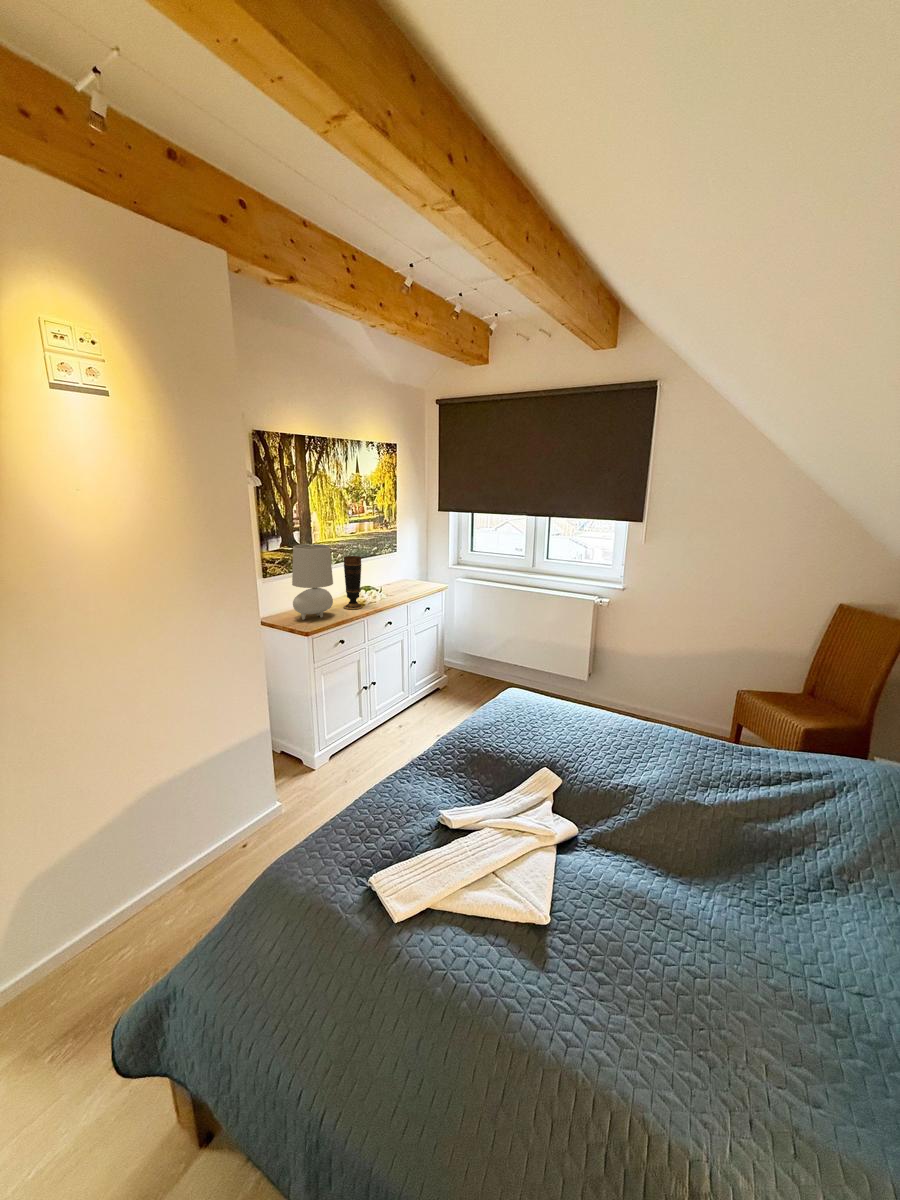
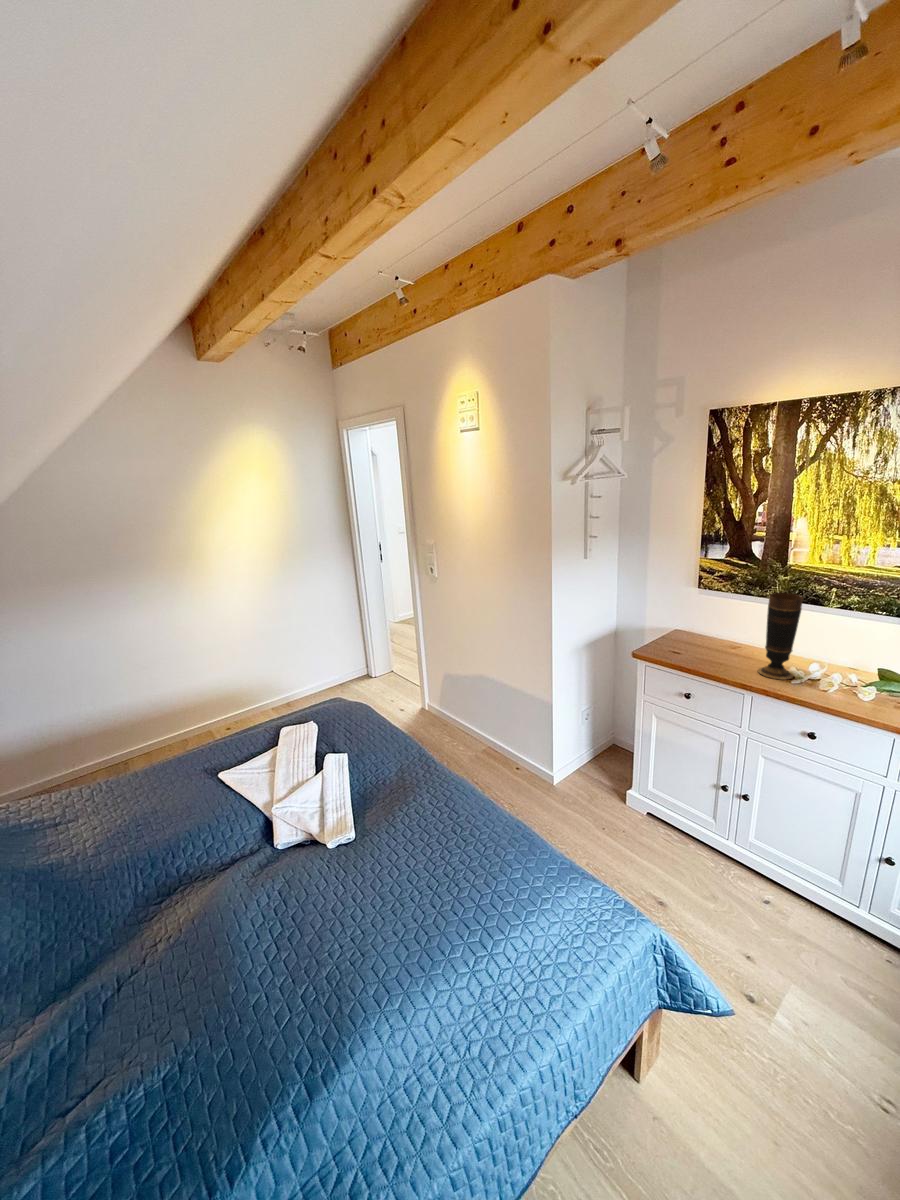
table lamp: present [292,544,333,620] -> none [679,557,739,658]

